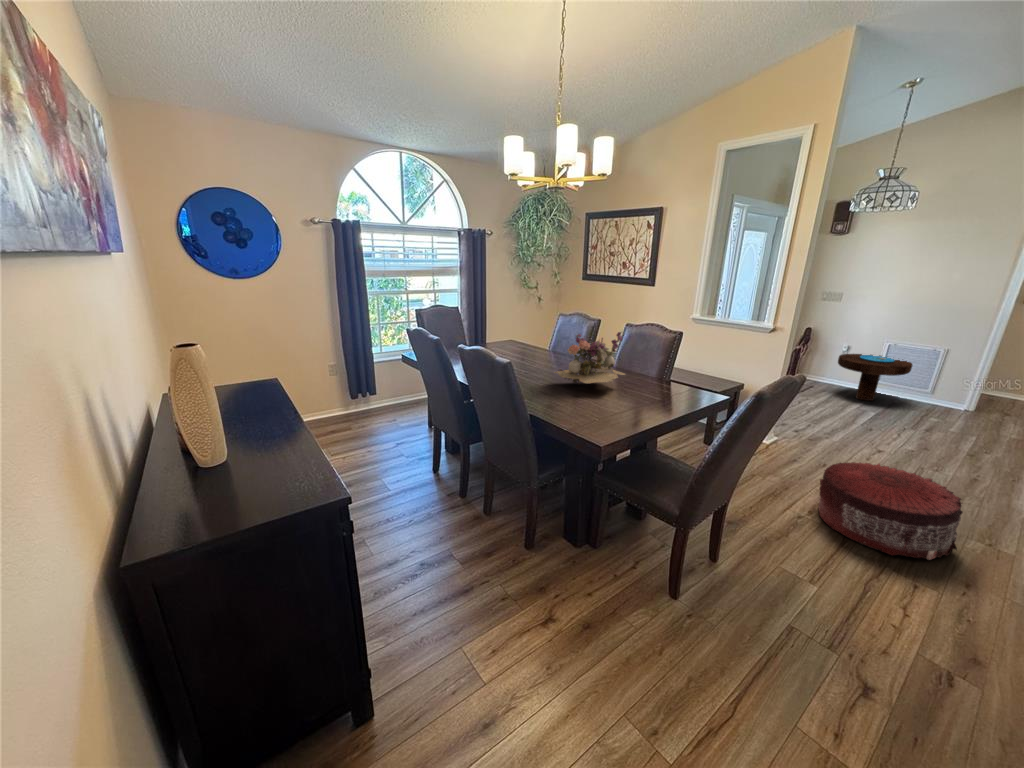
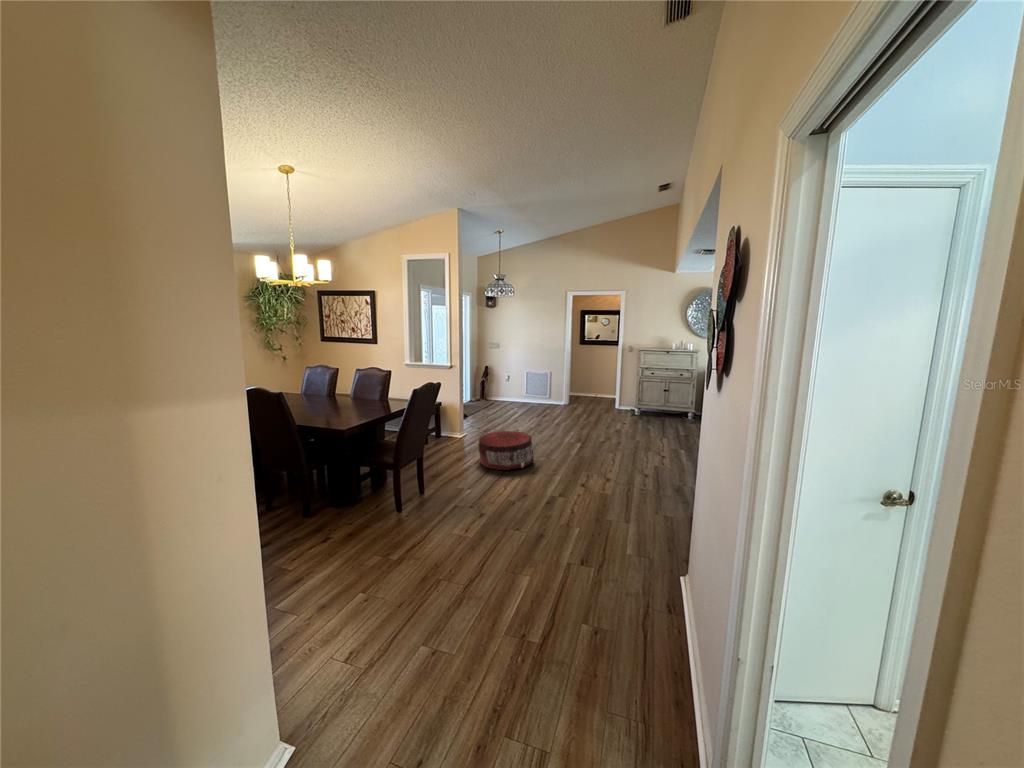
flower arrangement: present [555,332,625,384] -> none [309,372,359,409]
side table: present [838,354,912,401] -> none [502,379,536,407]

